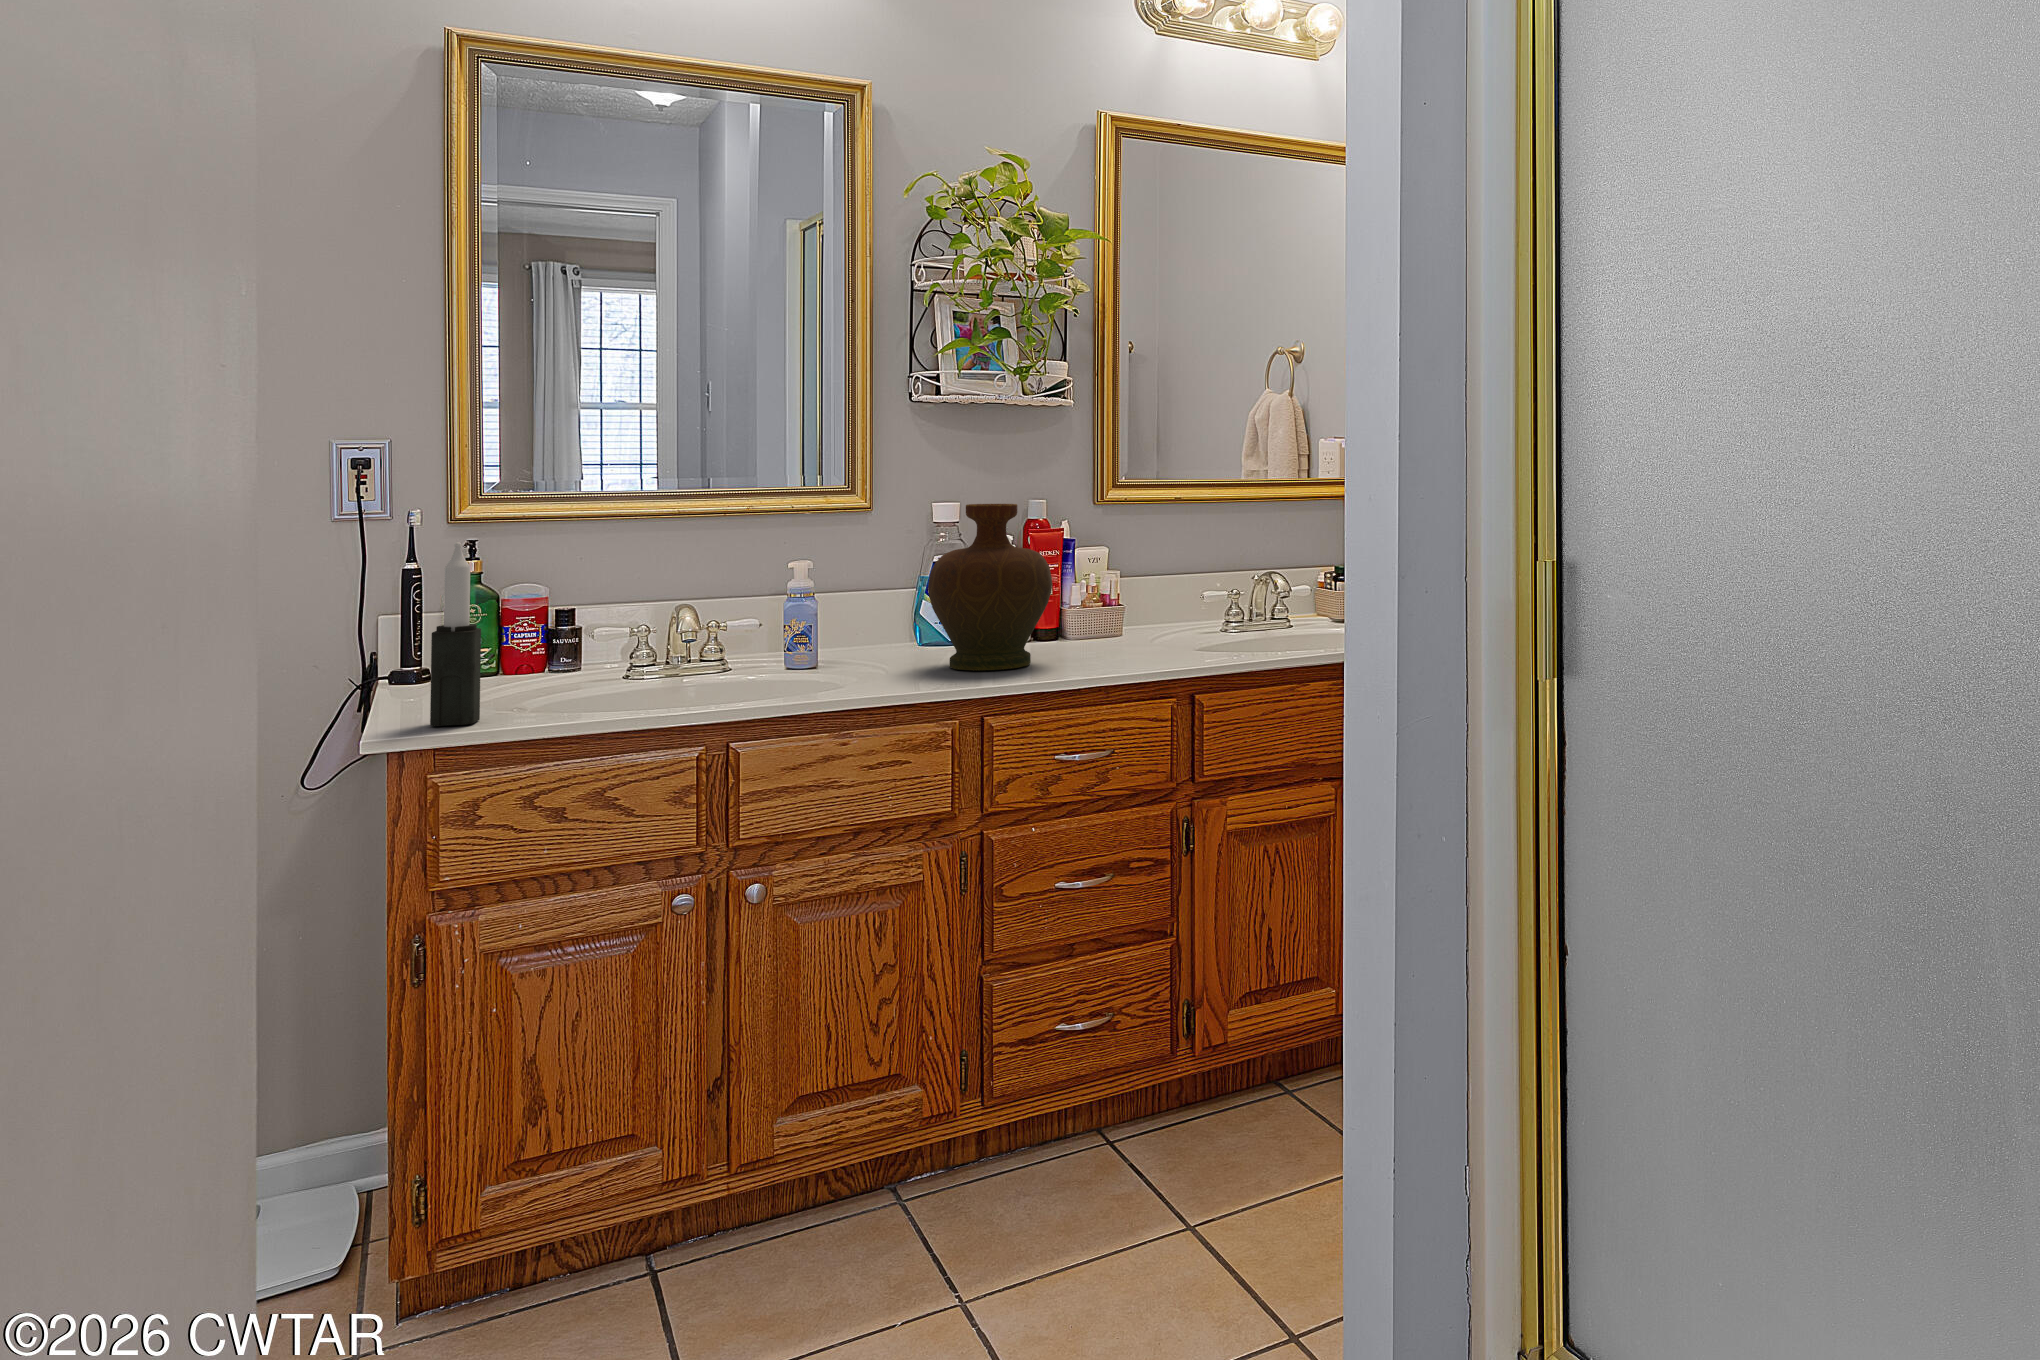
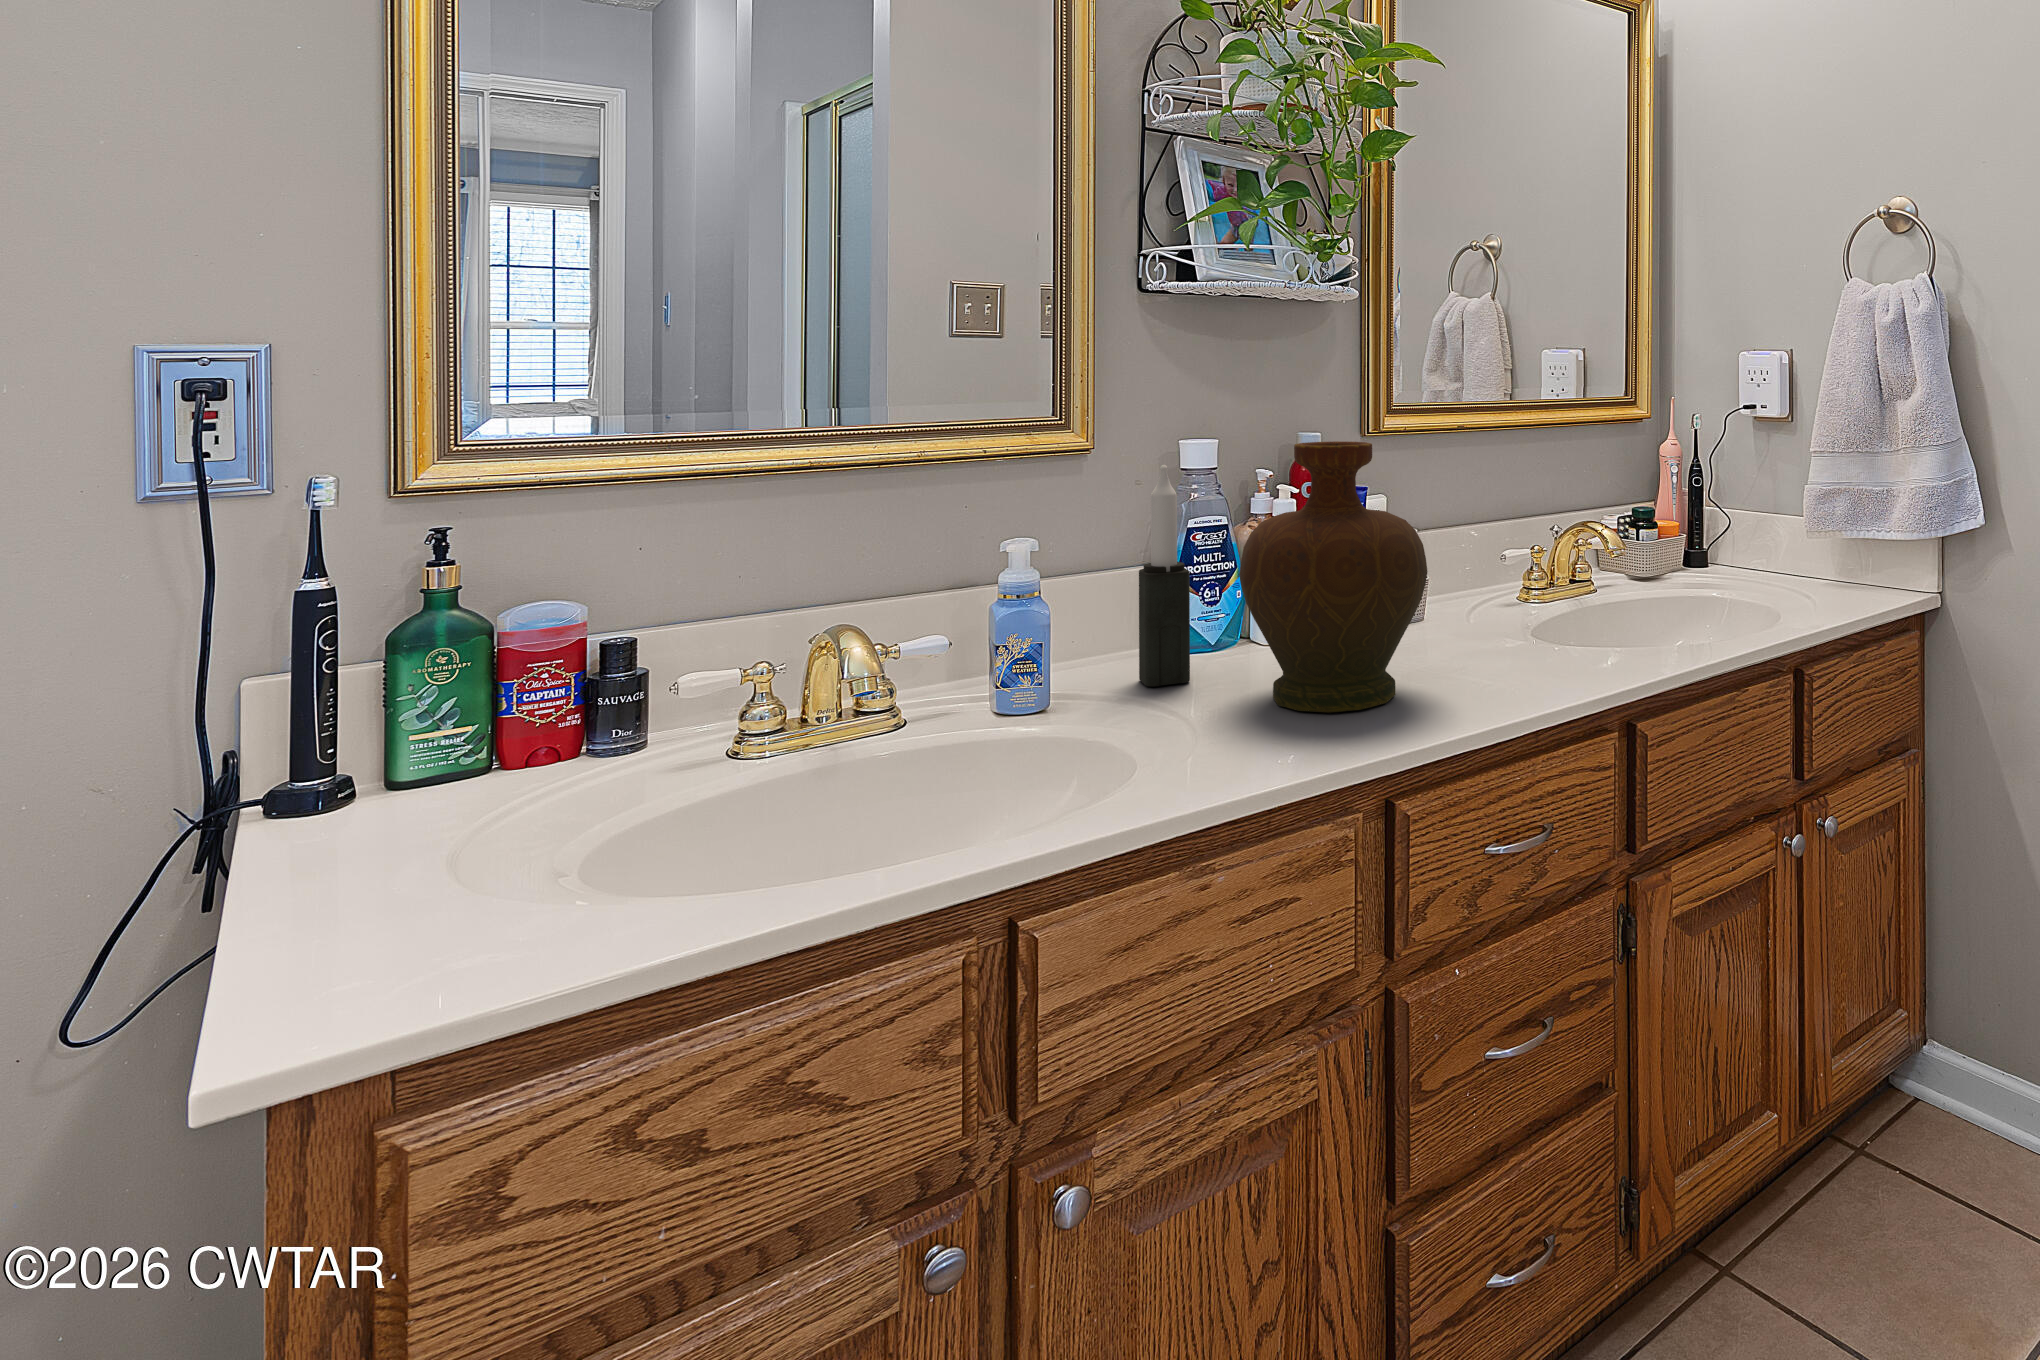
candle: present [430,542,481,726] -> present [1139,465,1190,687]

